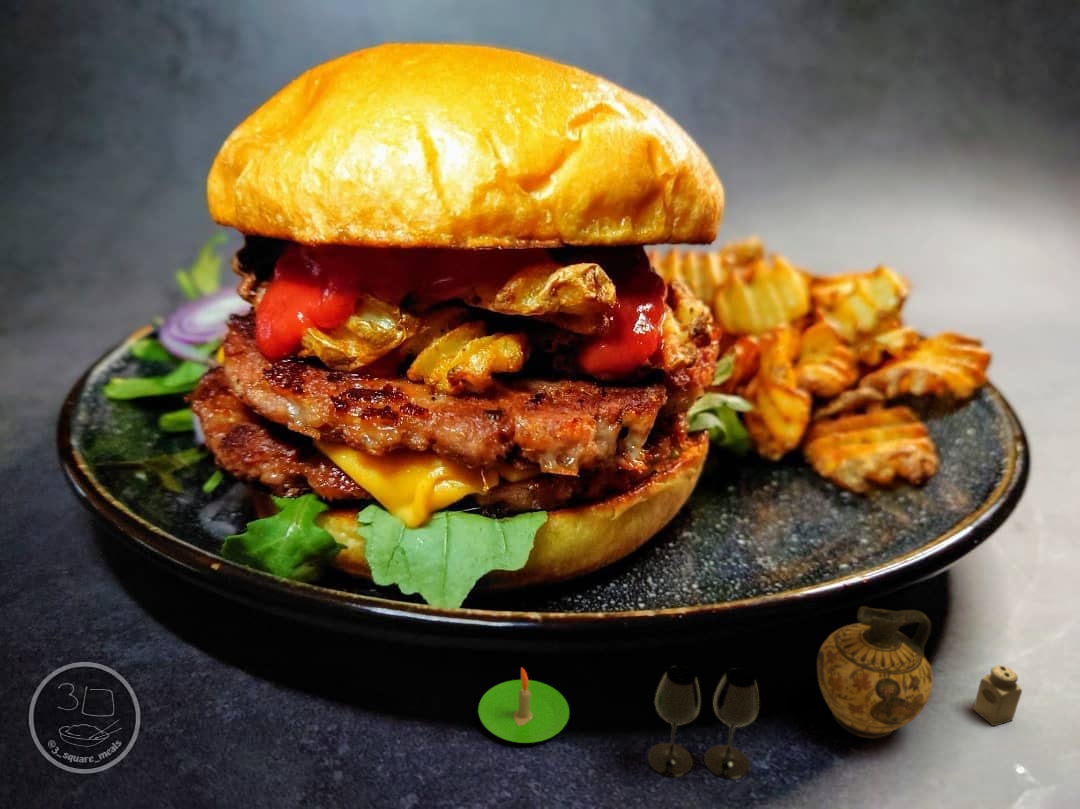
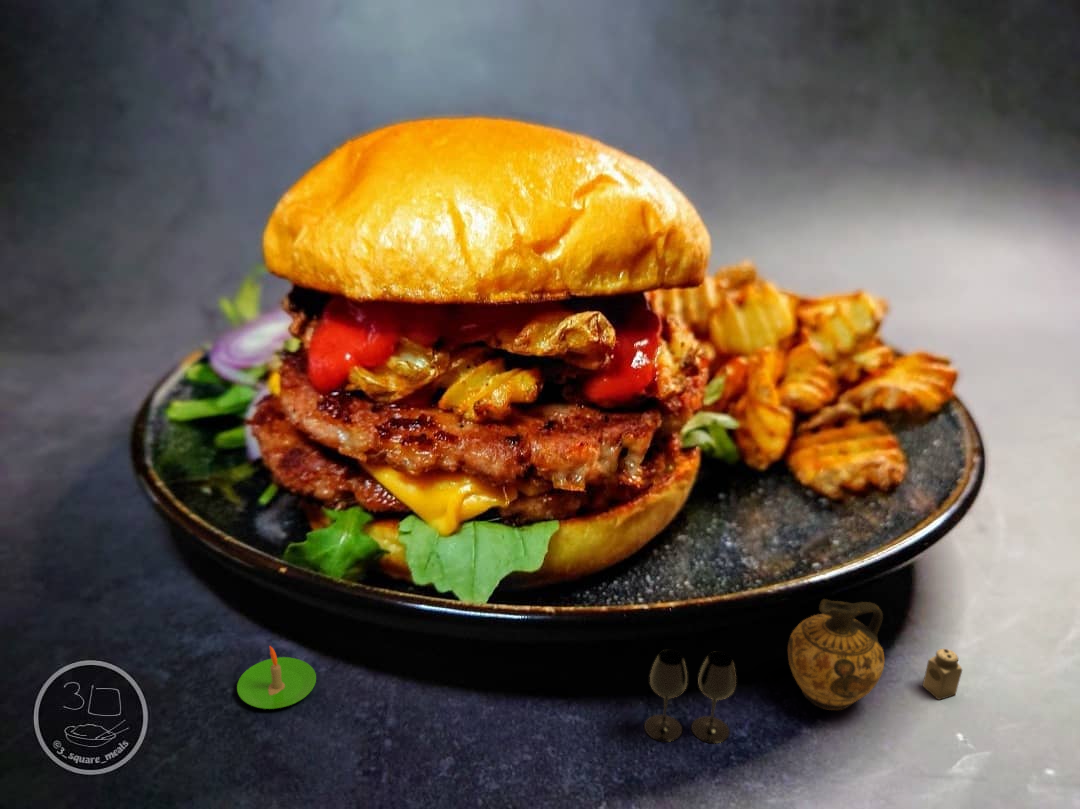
candle: present [478,668,569,743] -> present [237,647,316,709]

